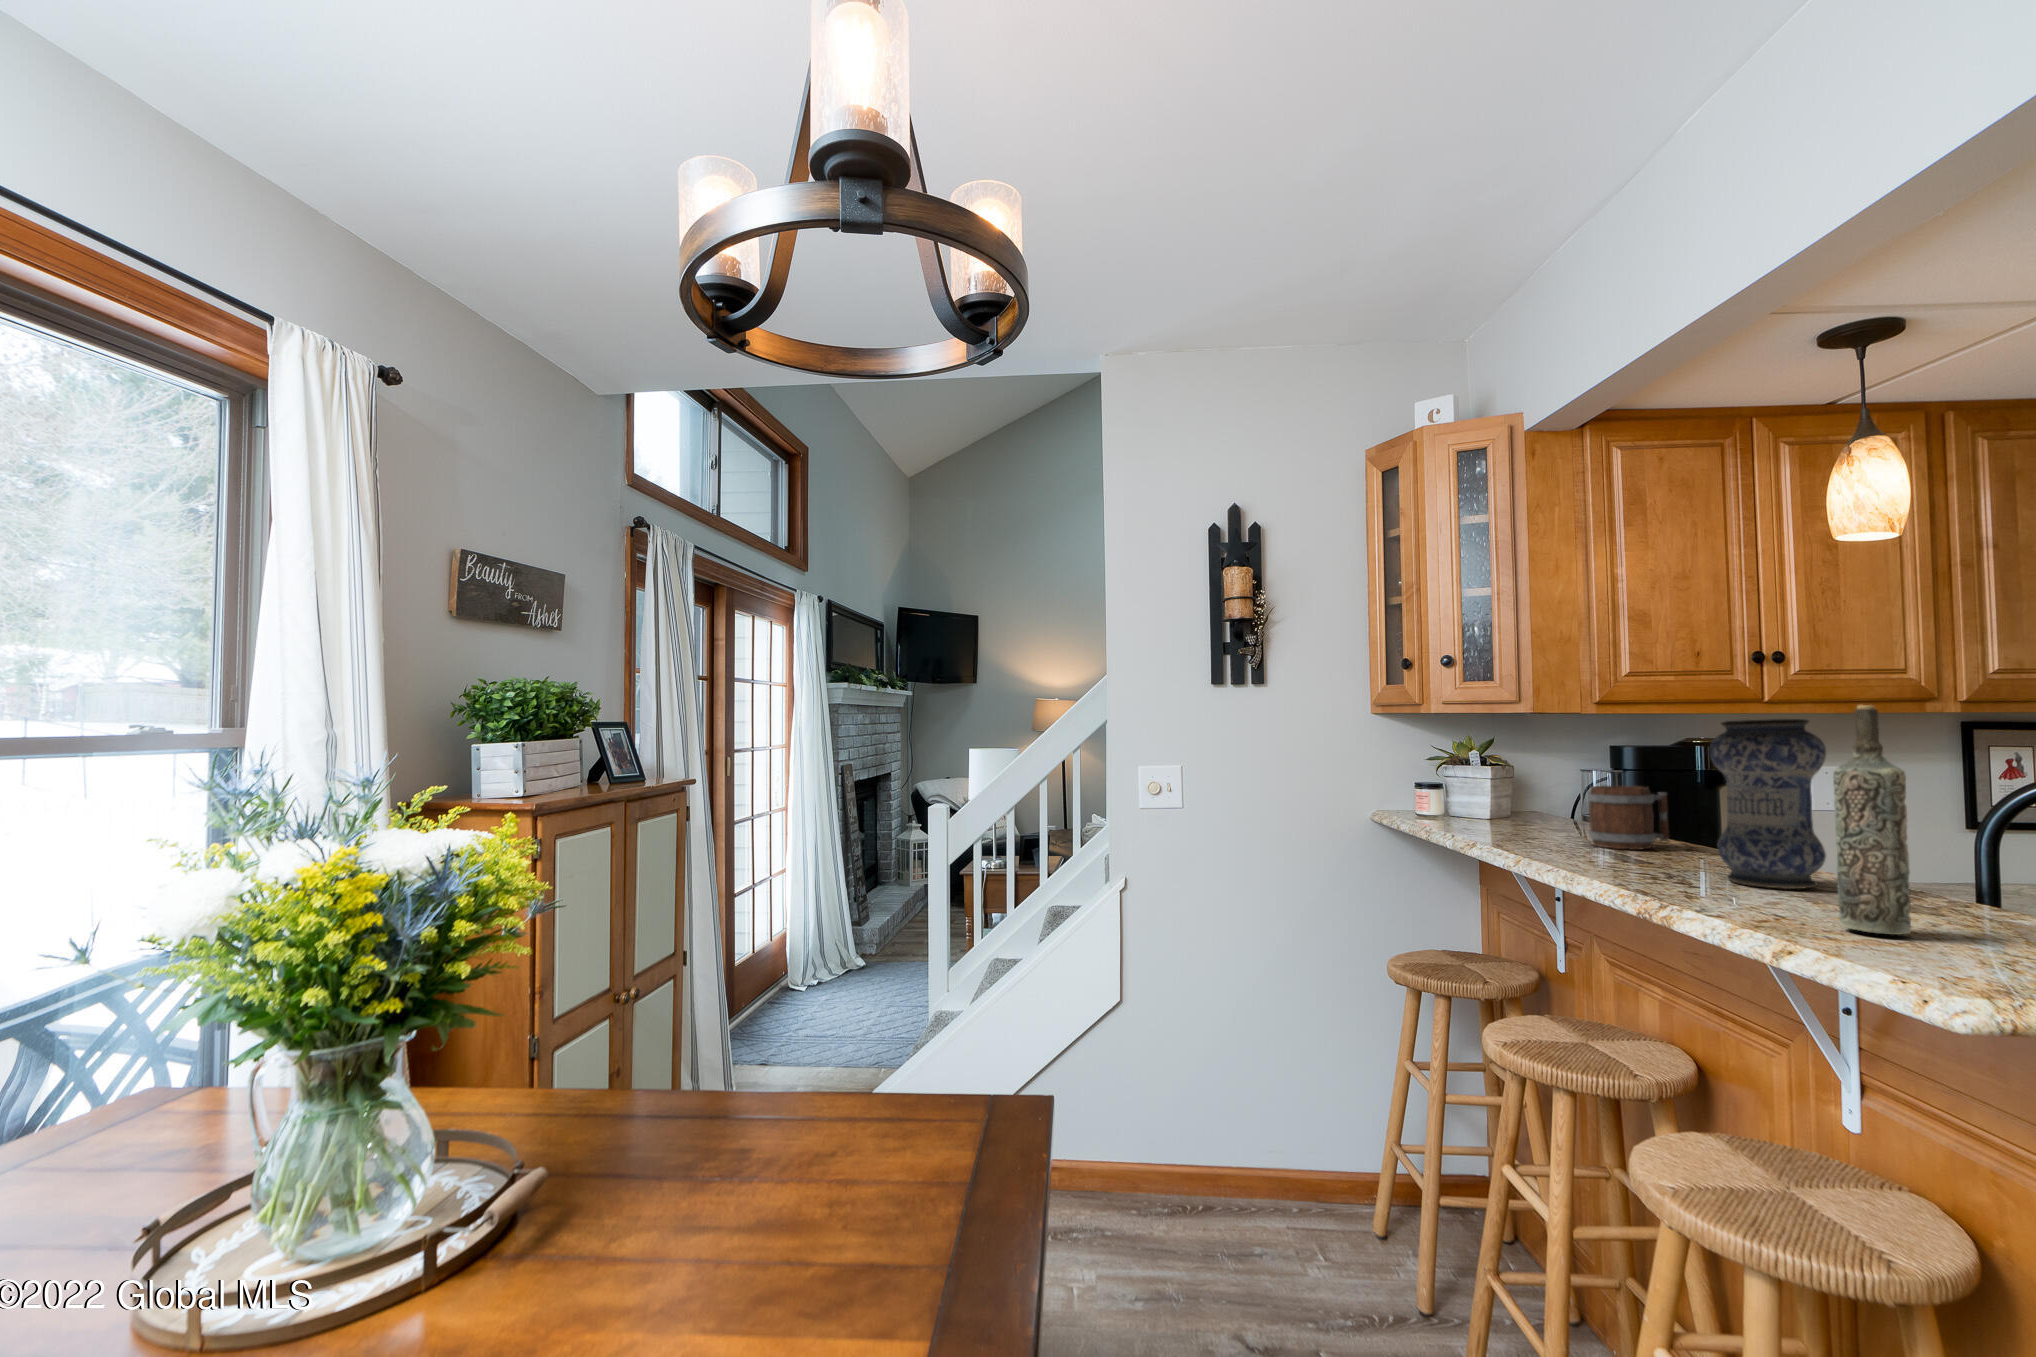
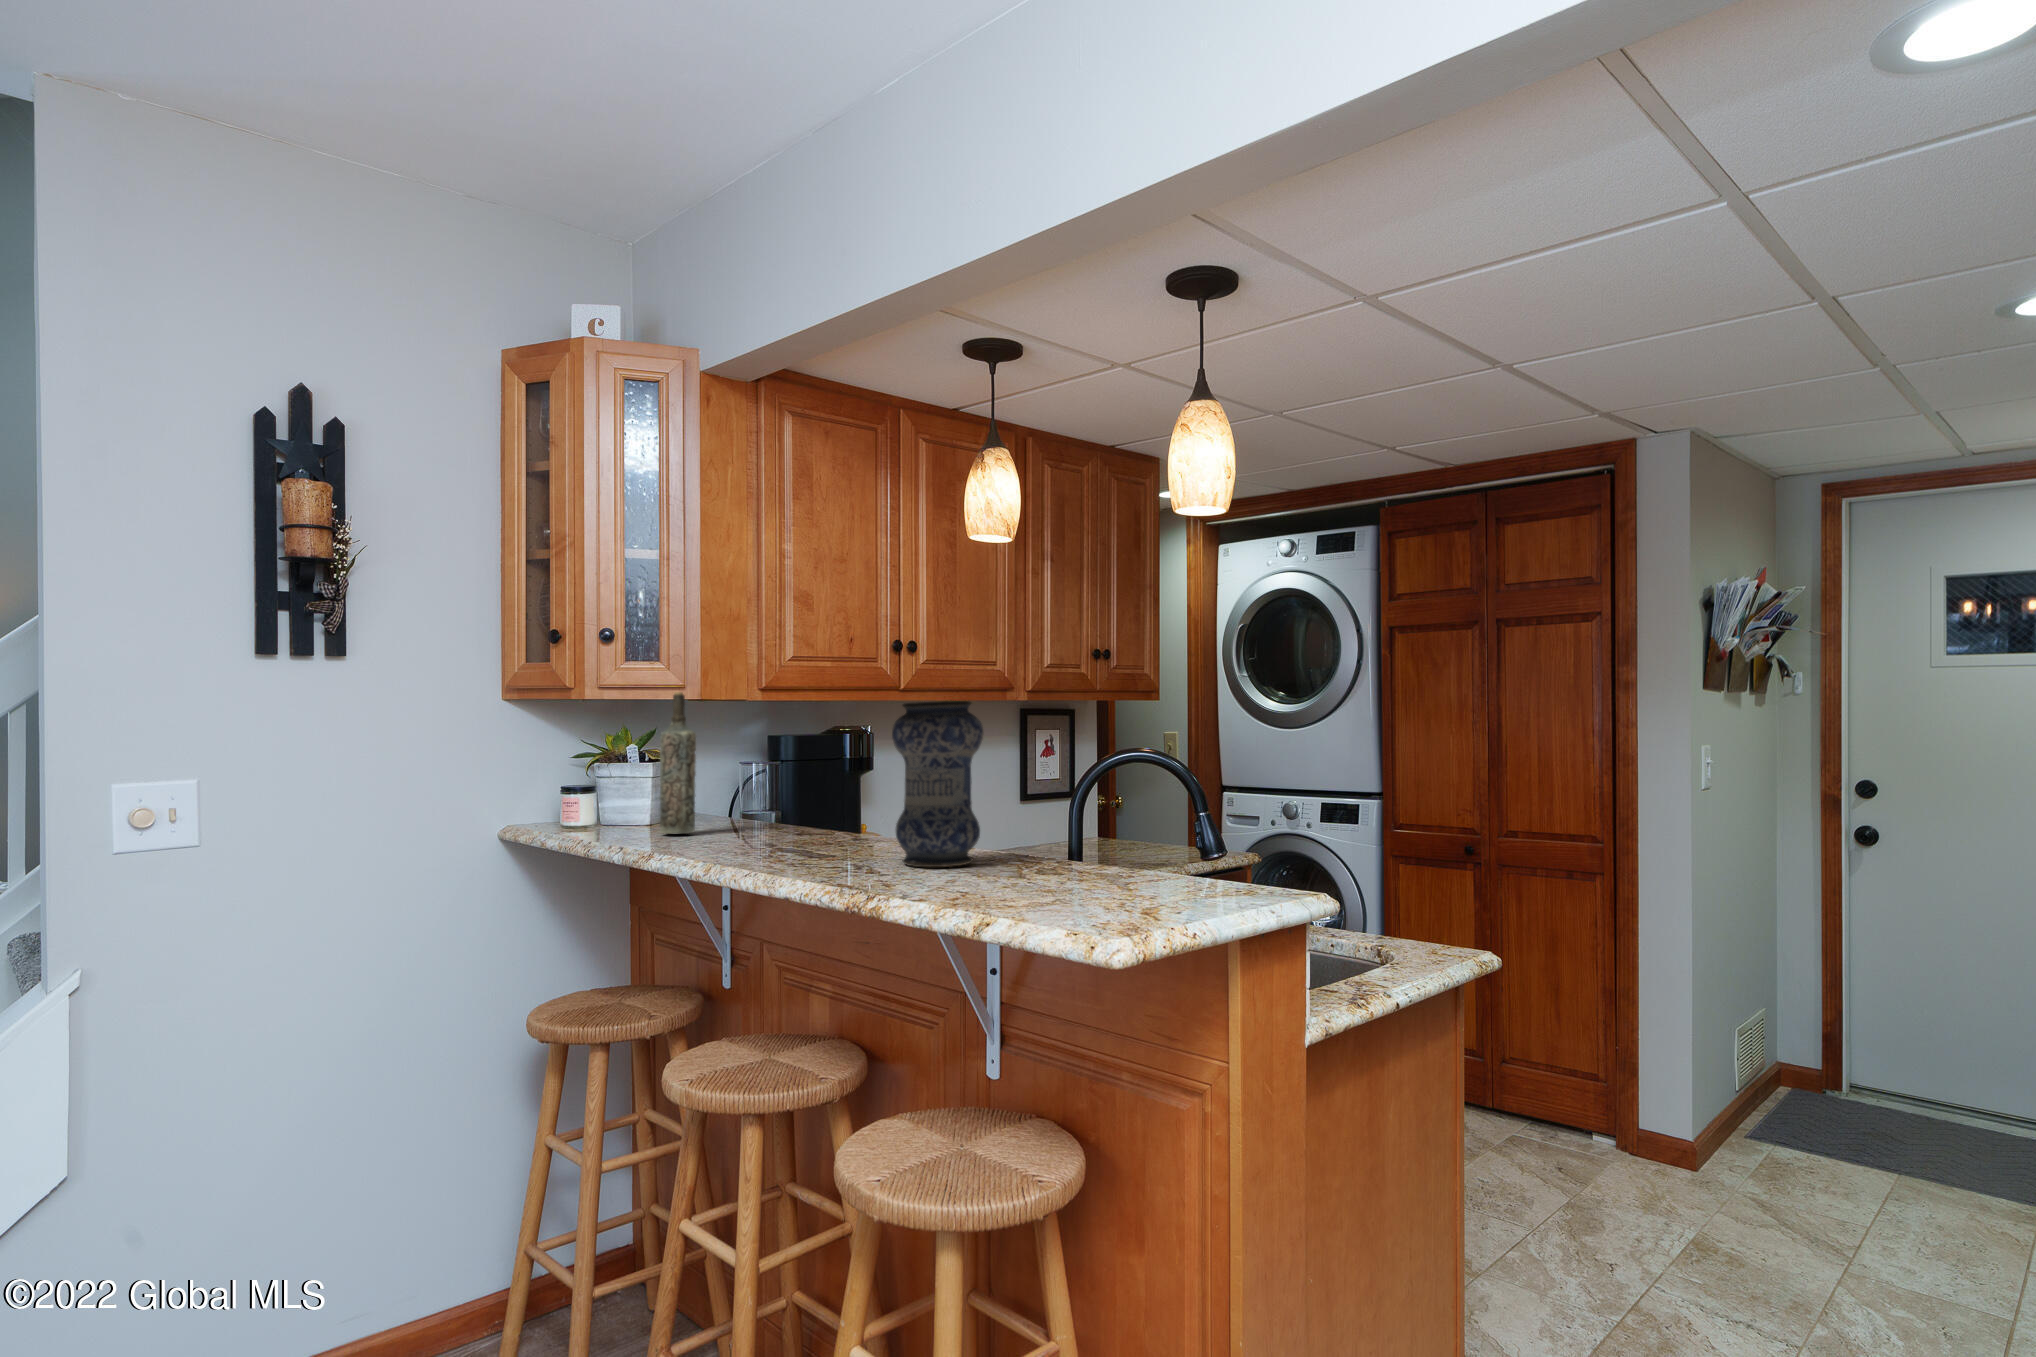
bottle: present [1833,705,1911,935] -> present [660,692,696,835]
mug: present [1588,786,1669,849] -> none [761,776,834,844]

